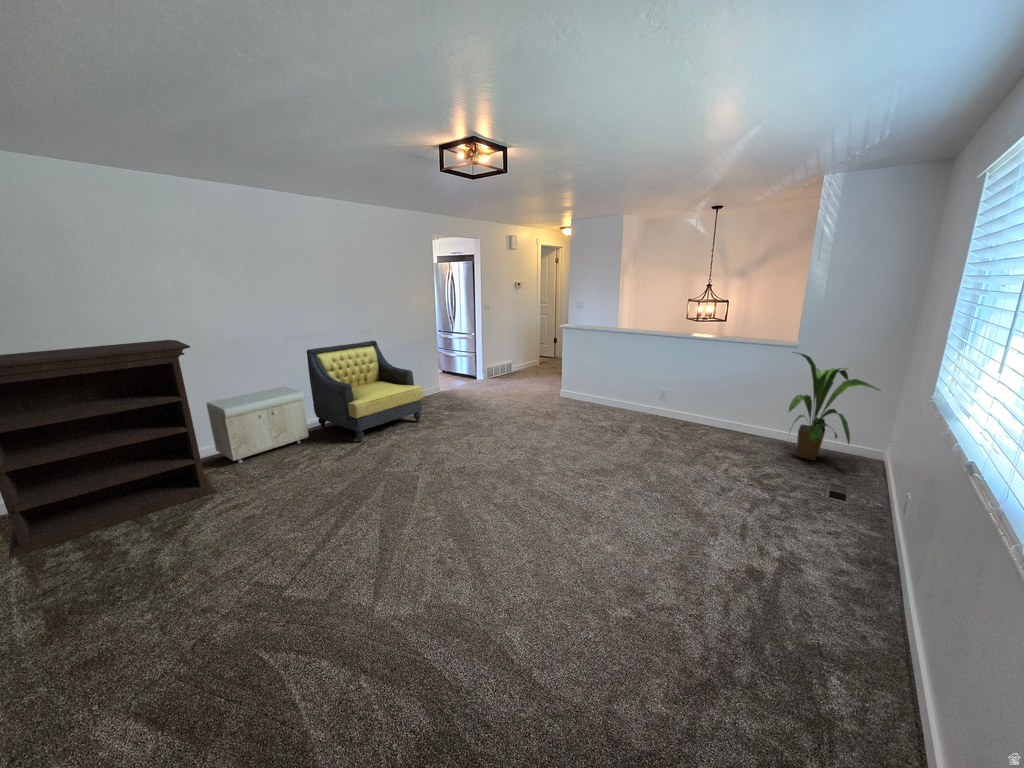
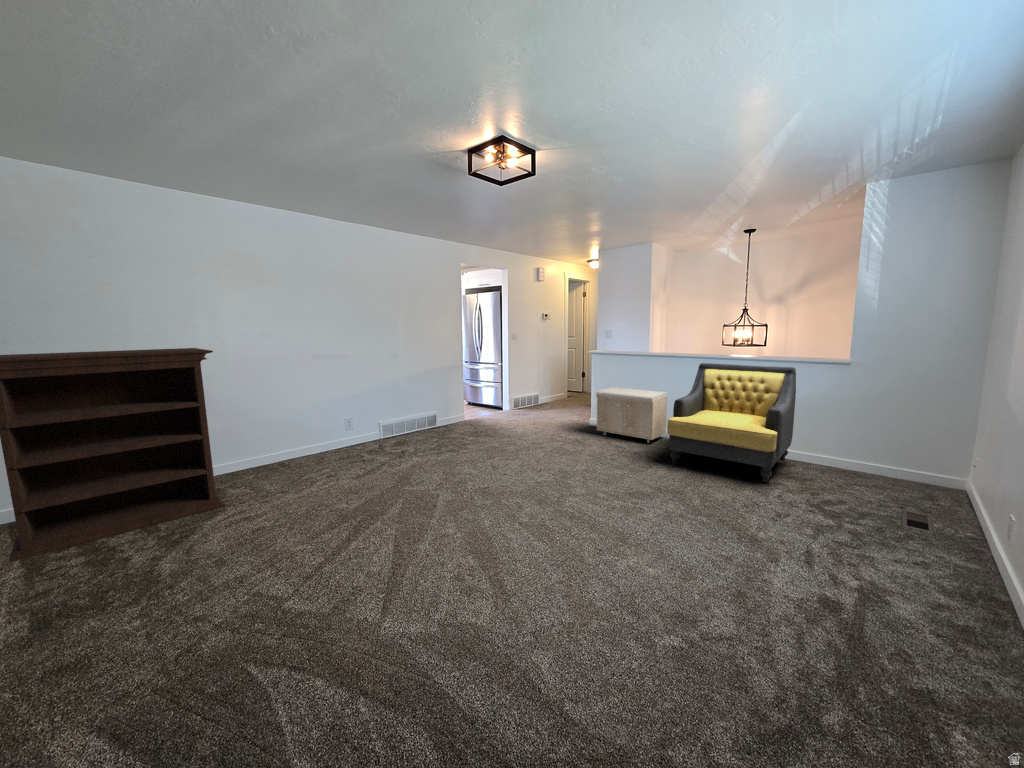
armchair: present [307,341,423,443] -> present [667,363,796,483]
house plant: present [789,352,879,460] -> none [850,365,962,489]
storage bench: present [206,387,309,463] -> present [596,387,667,443]

